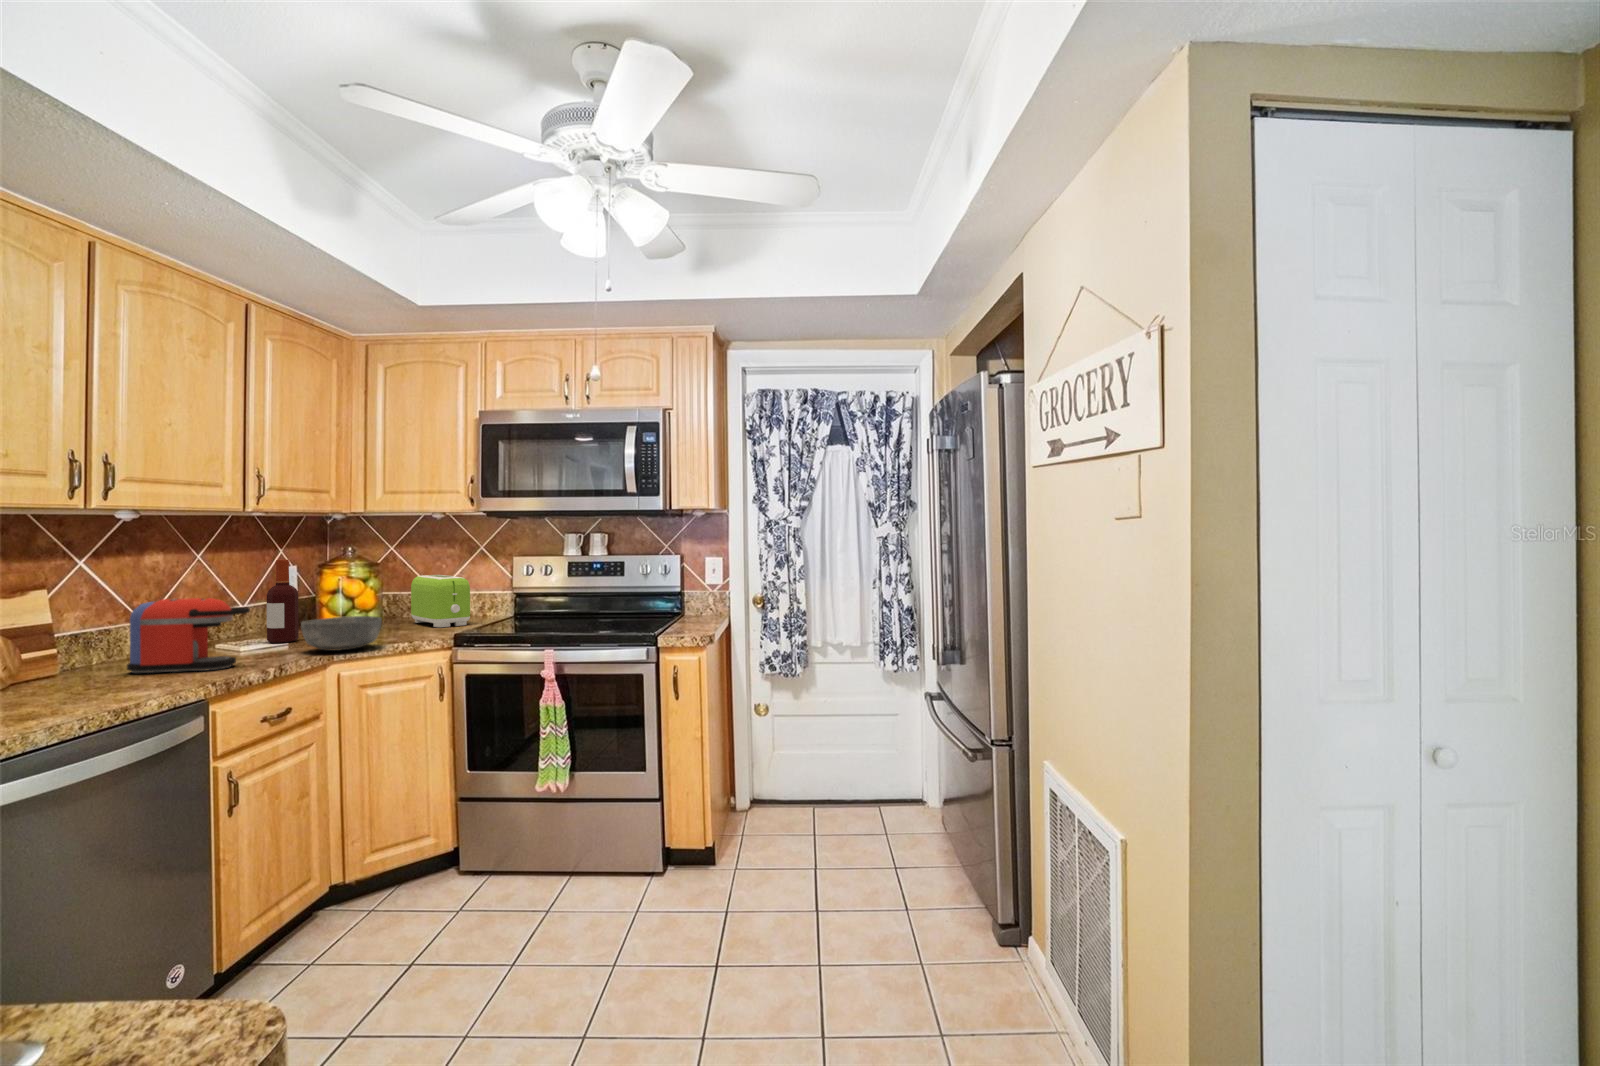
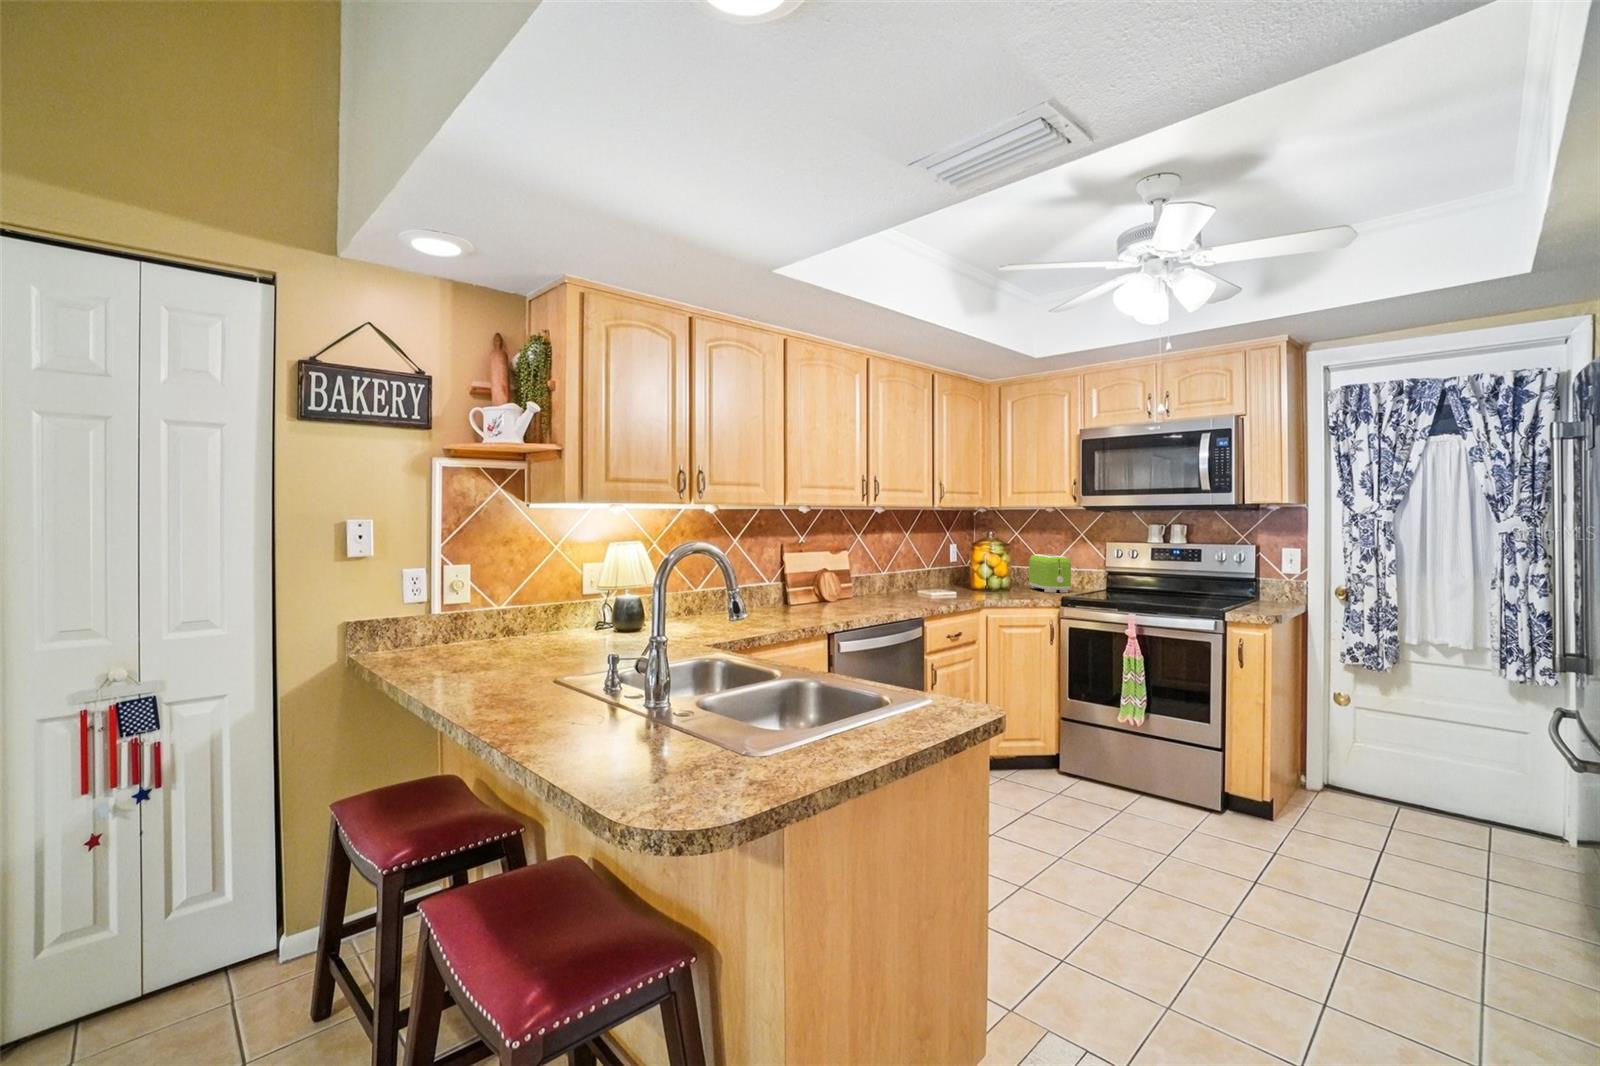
bottle: present [267,560,299,643] -> none [944,540,961,593]
coffee maker: present [127,598,250,673] -> none [882,561,939,604]
bowl: present [301,616,382,651] -> none [965,579,1012,600]

